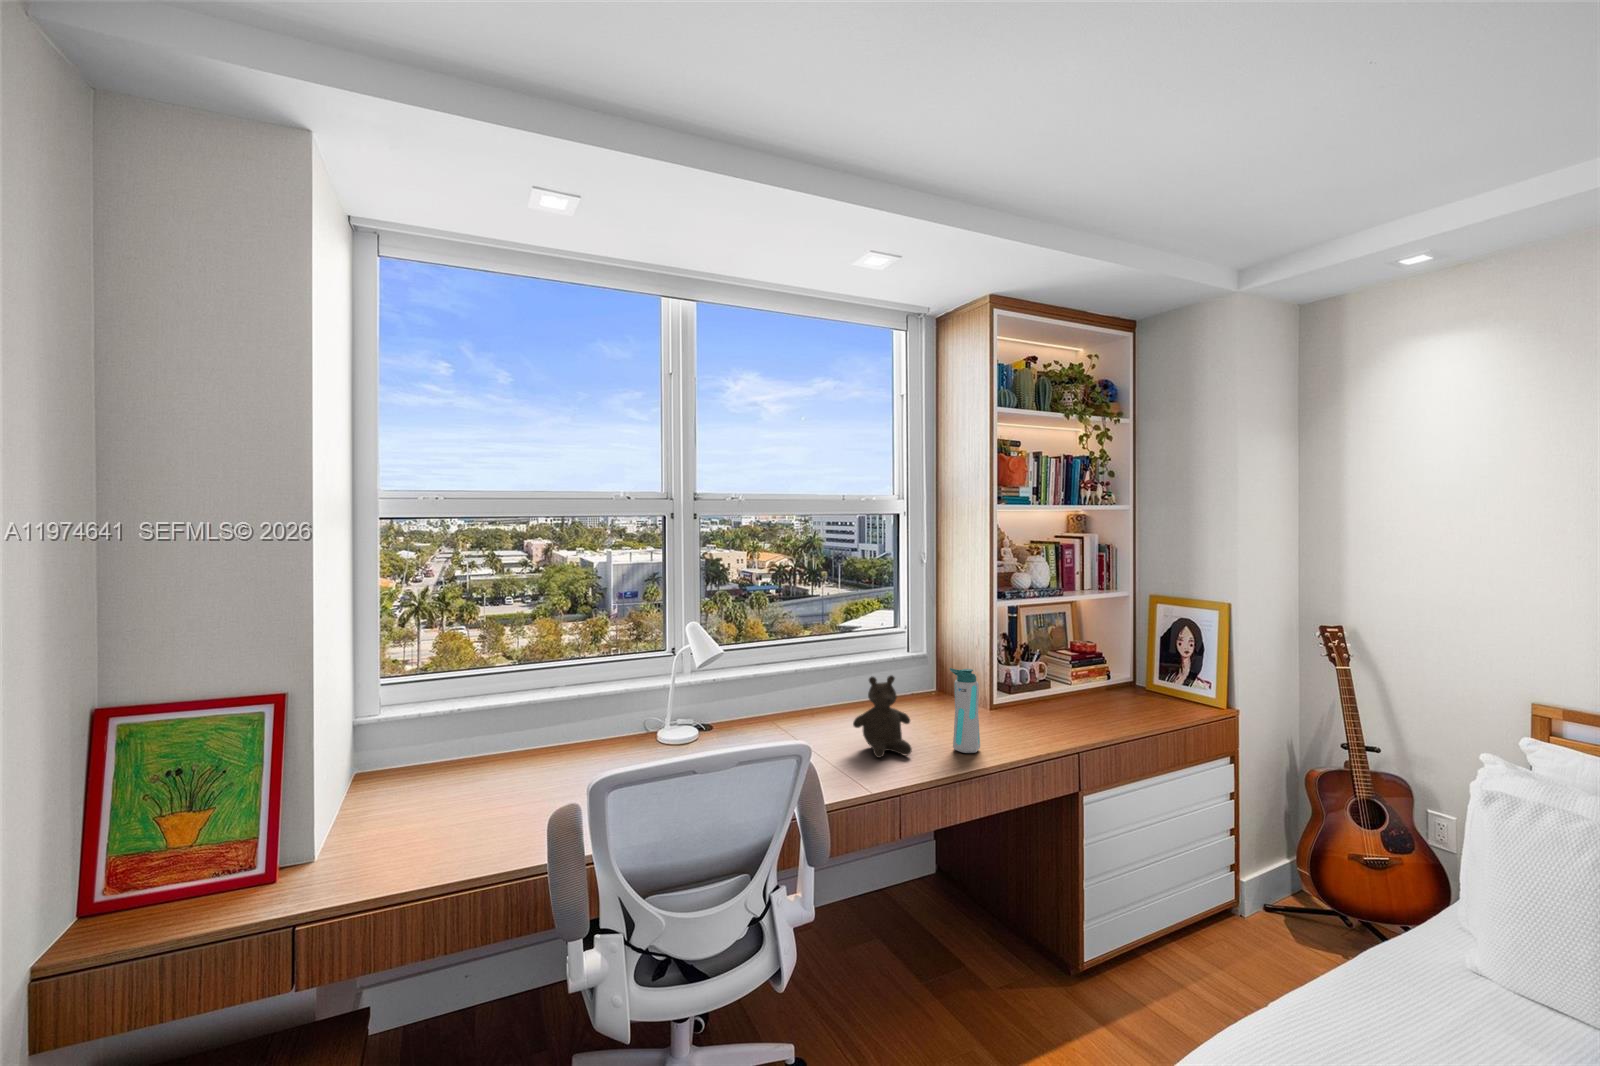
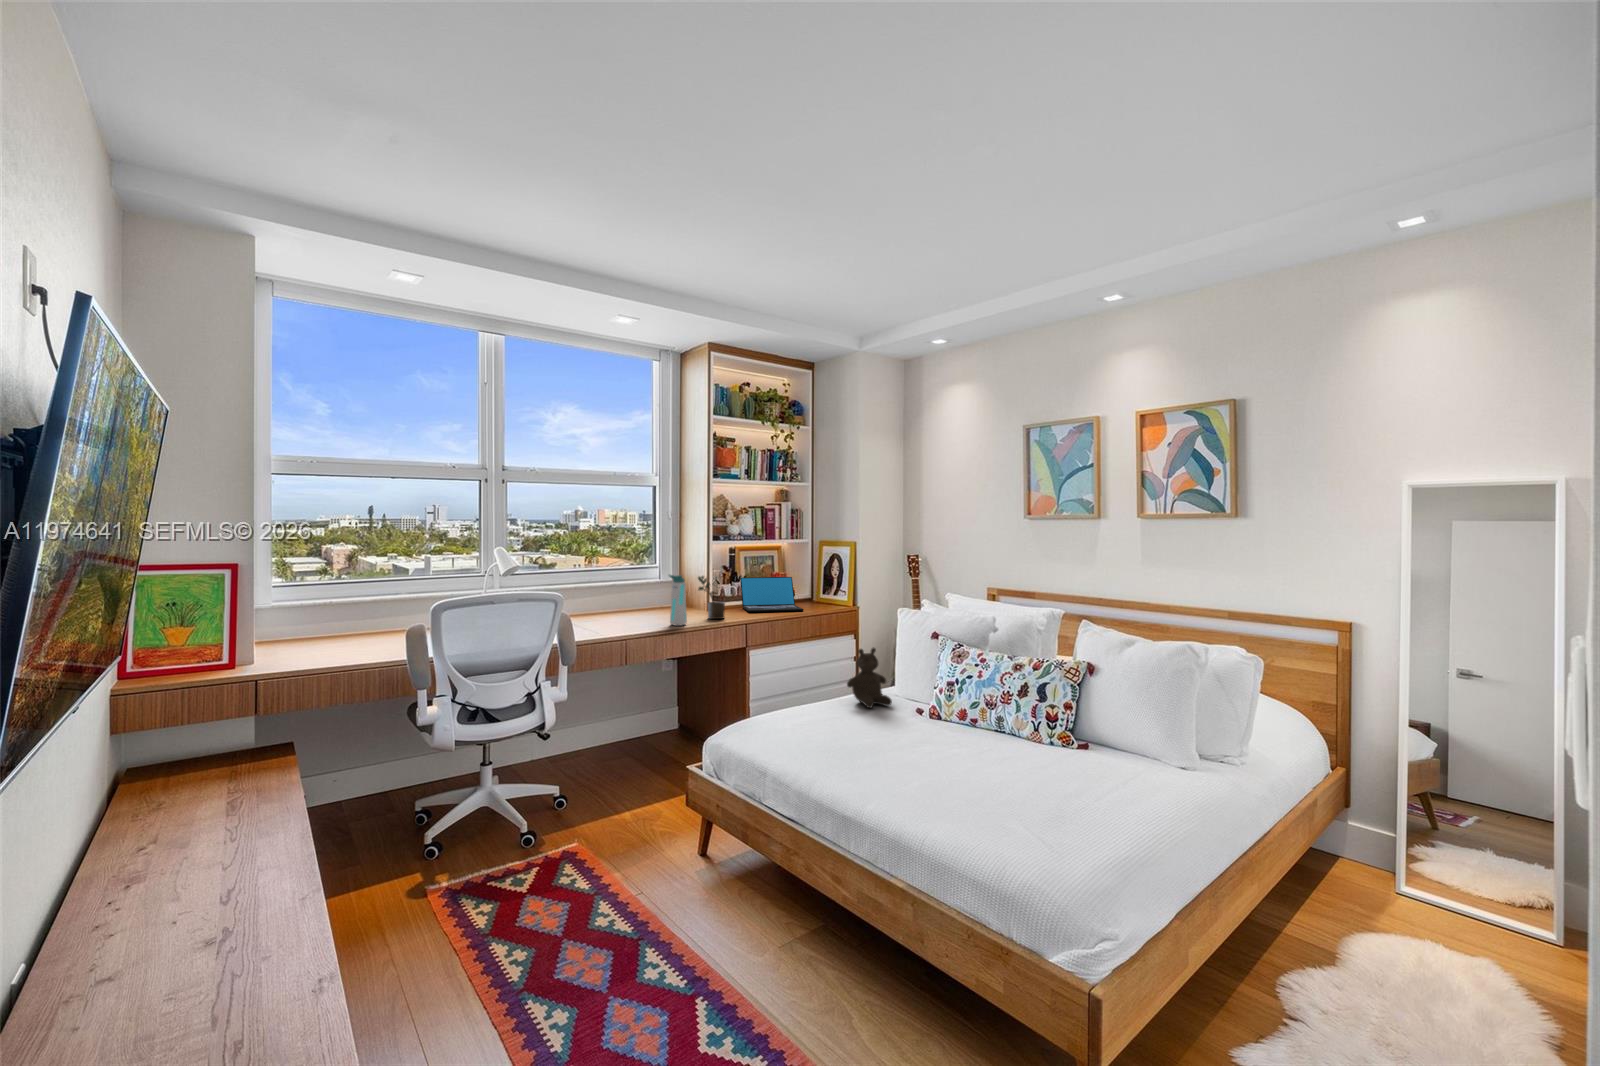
laptop: none [1033,654,1148,717] -> present [740,577,804,612]
potted plant: none [986,663,1032,736] -> present [698,576,725,619]
teddy bear: present [853,676,912,758] -> present [847,648,892,708]

